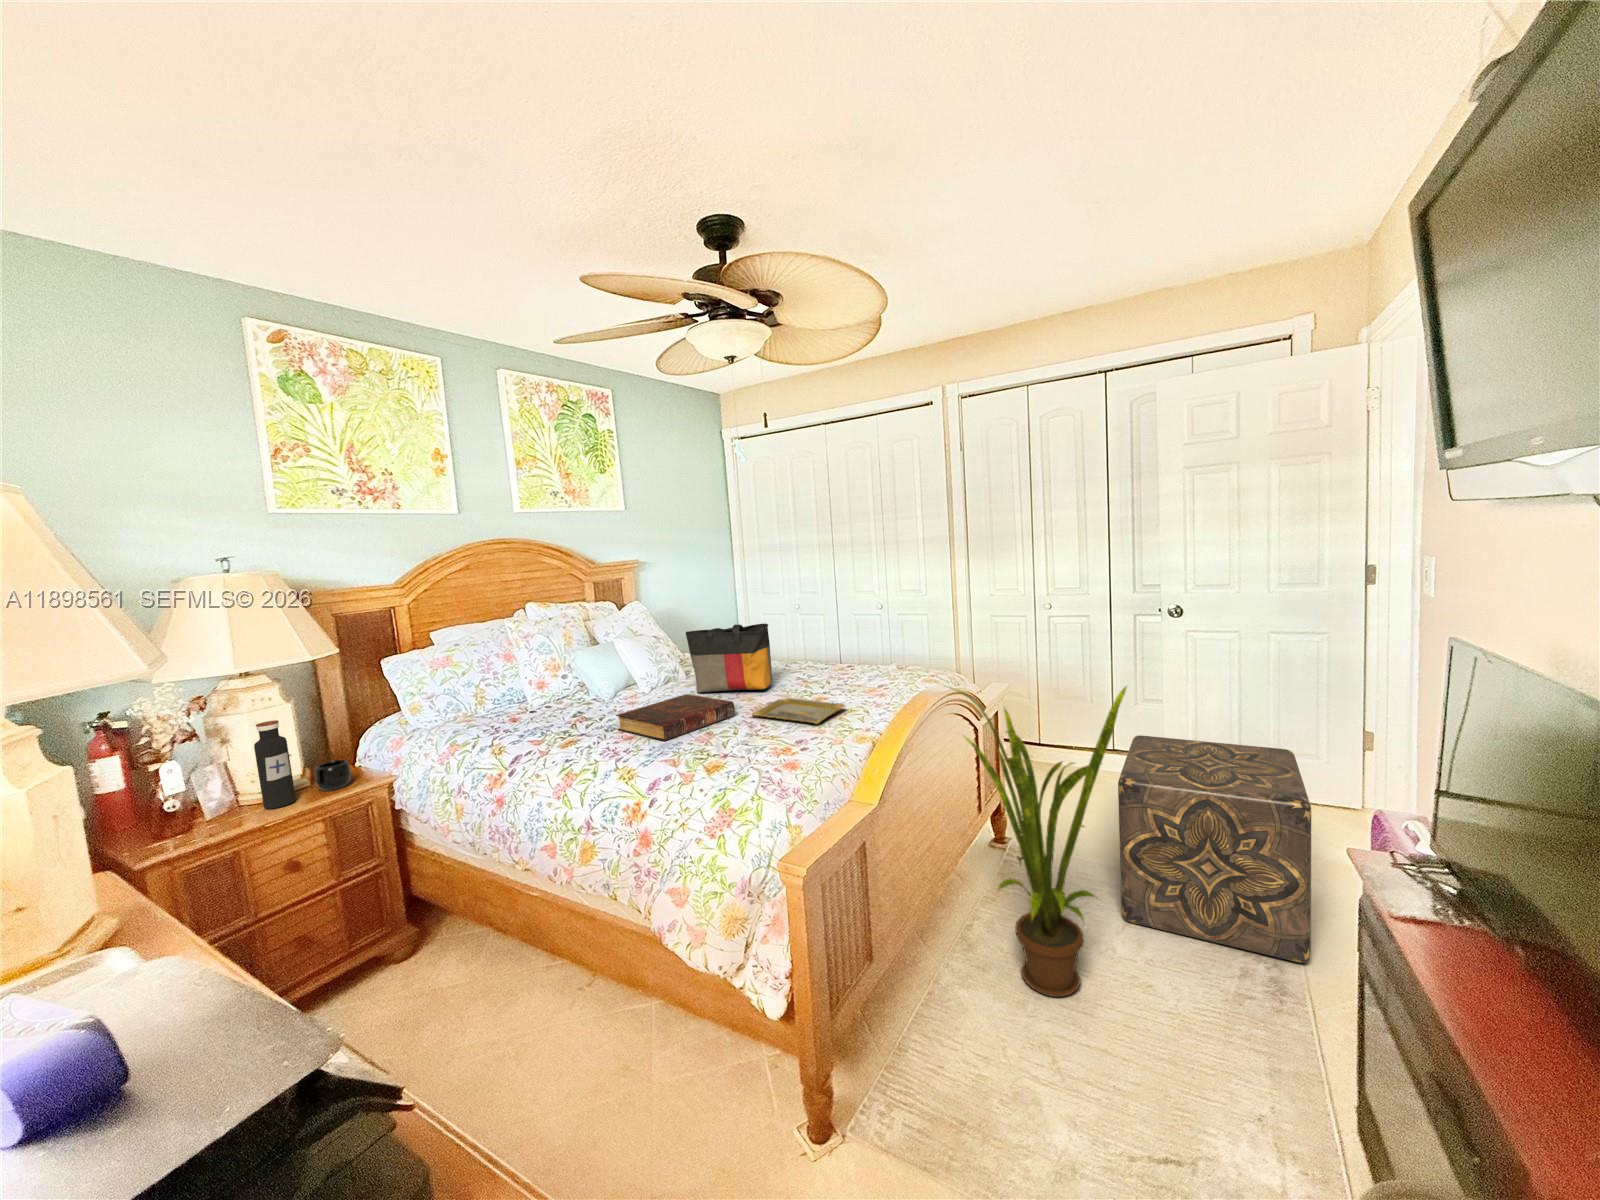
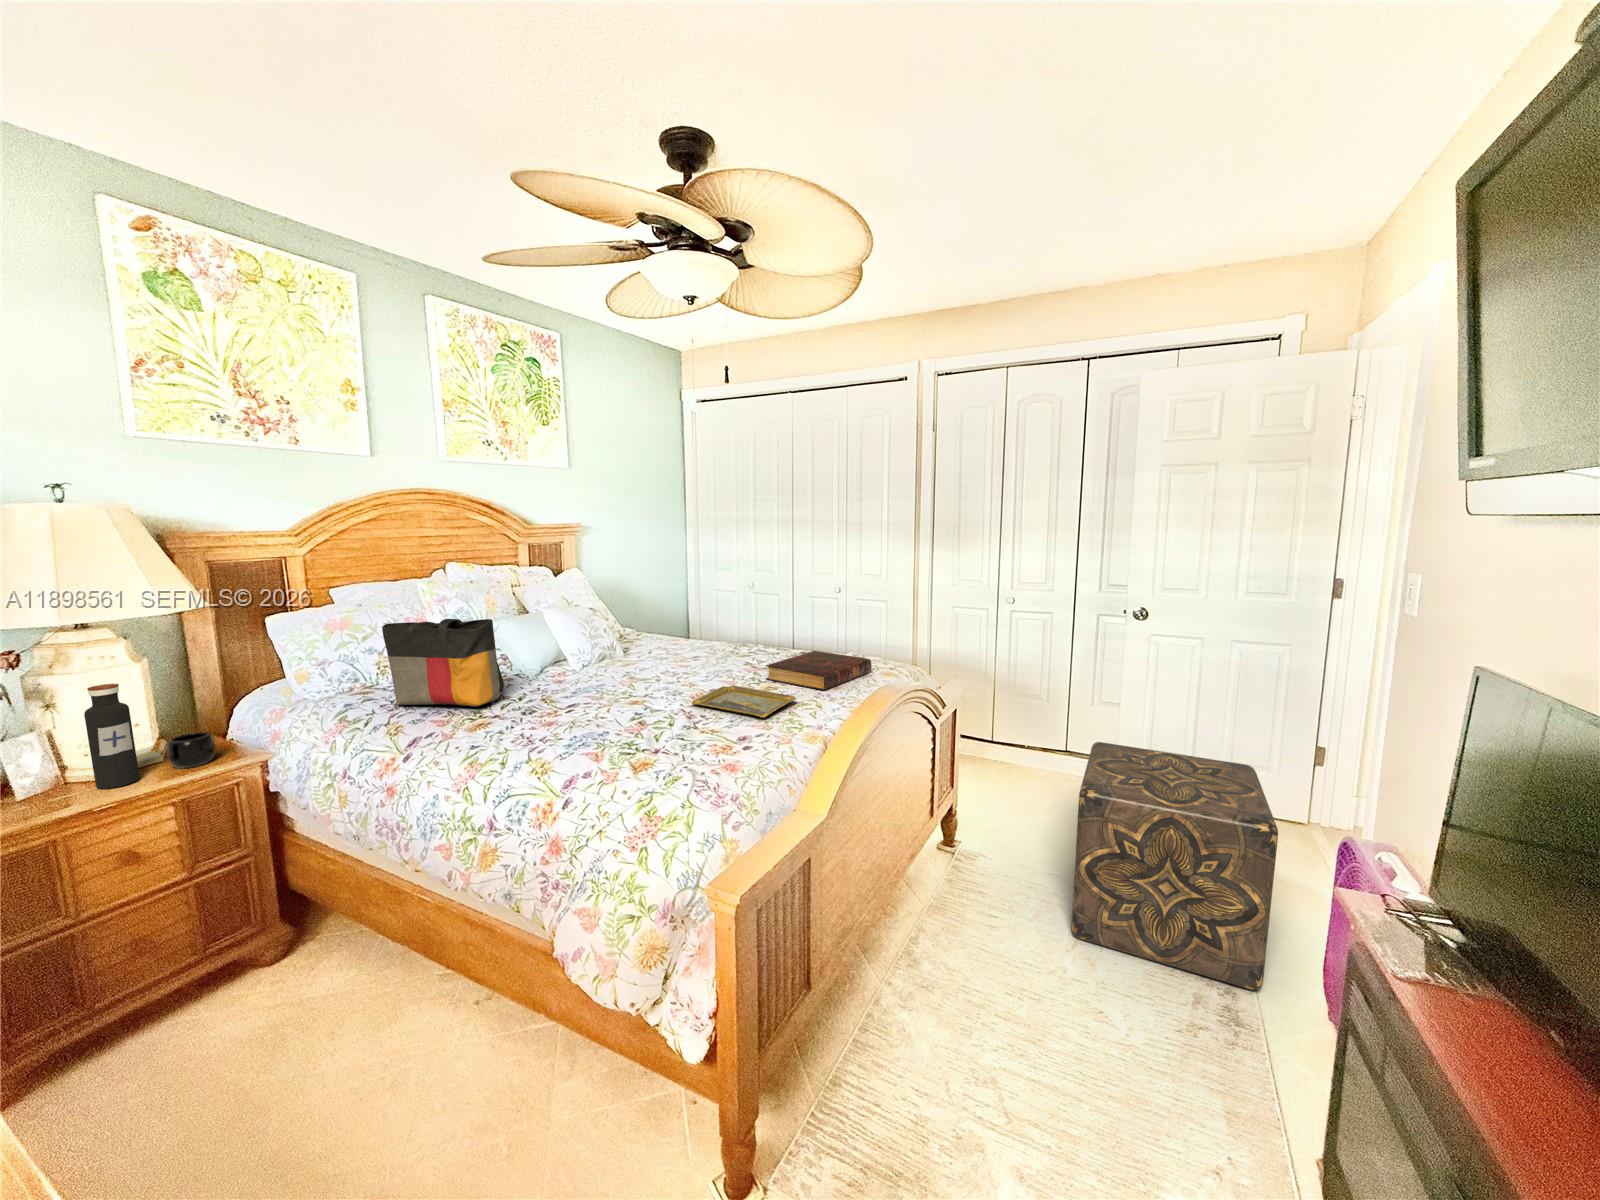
tote bag: present [686,623,772,693] -> present [382,619,504,707]
house plant: present [950,687,1126,997] -> none [902,681,1104,1024]
book: present [616,694,735,741] -> present [766,651,871,690]

